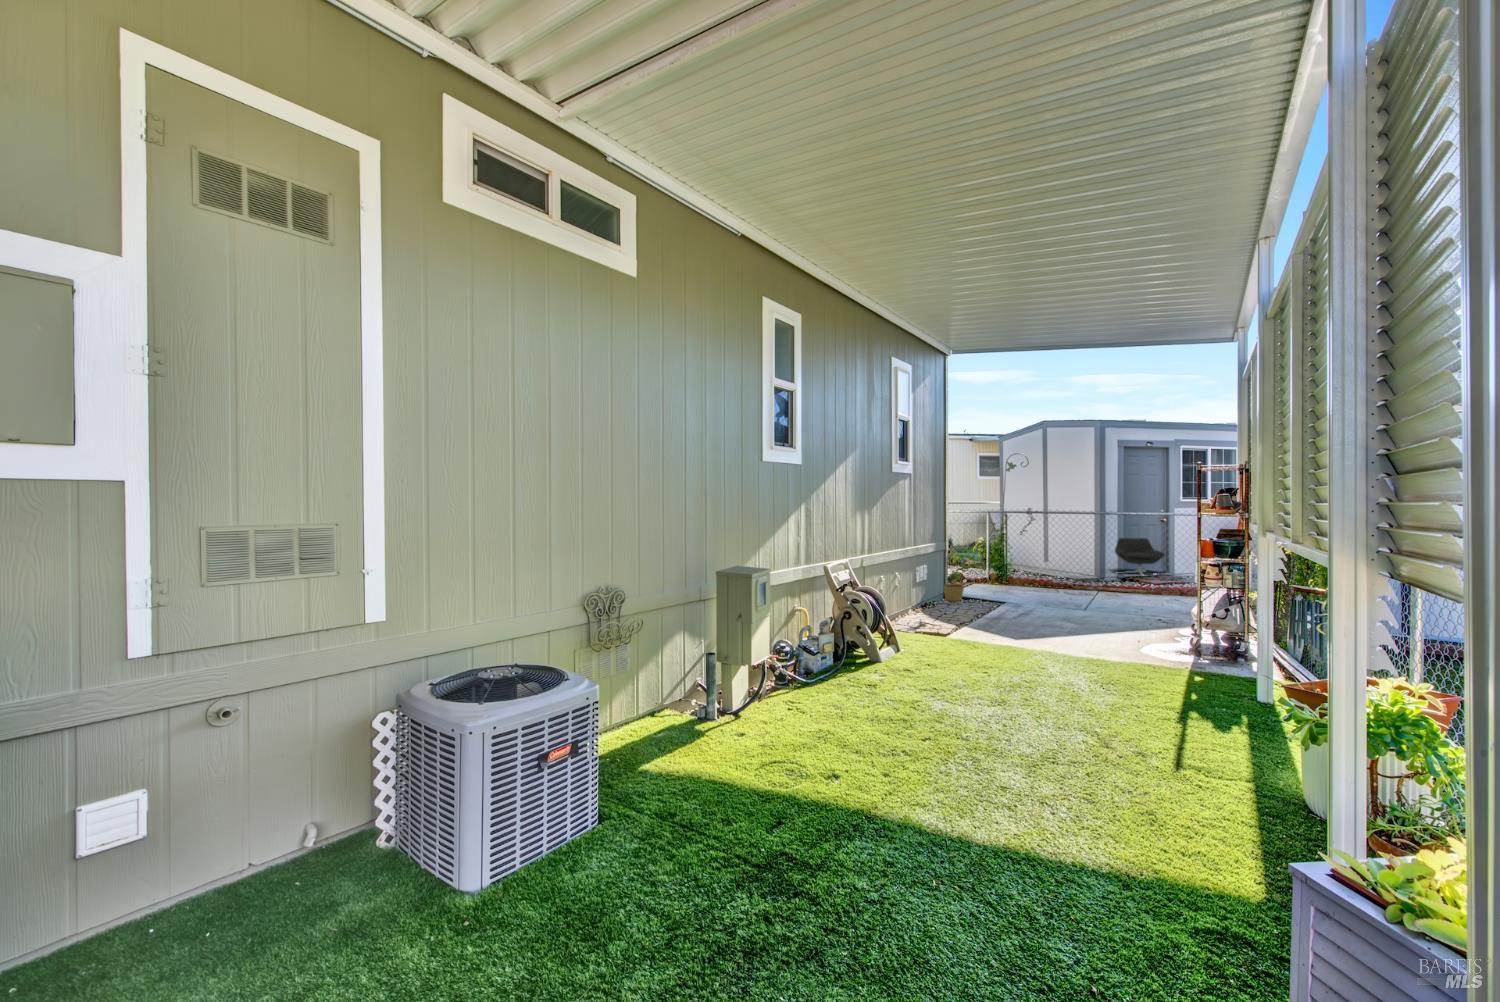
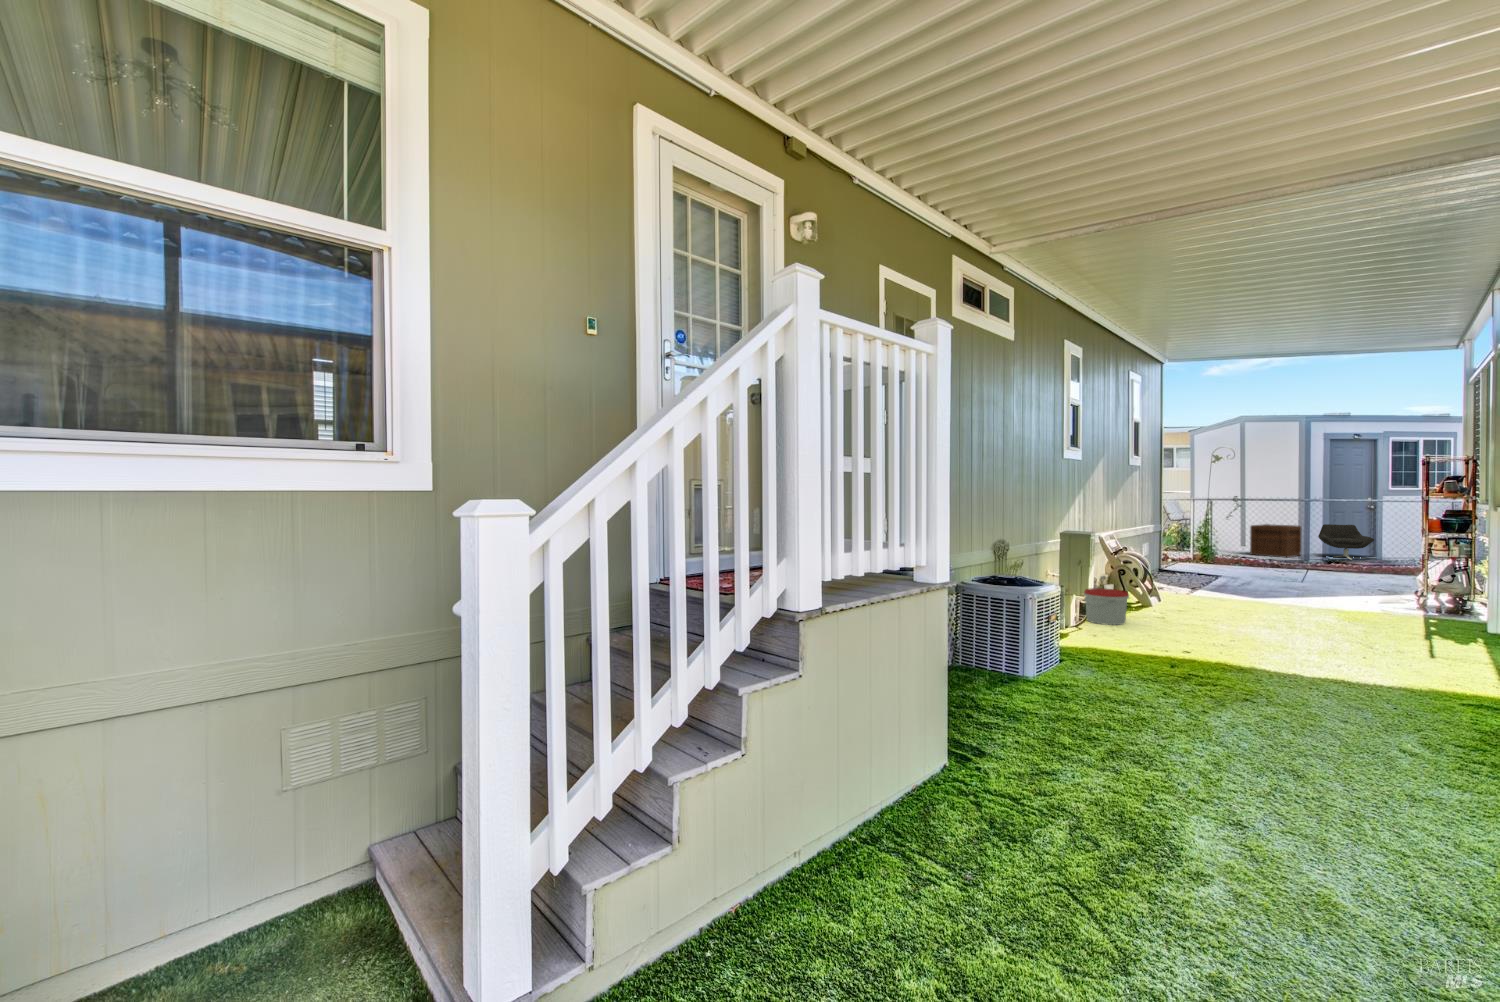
wooden crate: none [1050,538,1098,575] -> present [1250,524,1302,557]
potted plant: present [943,563,986,601] -> none [1162,542,1205,573]
bucket: none [765,649,823,708] -> present [1084,588,1129,625]

